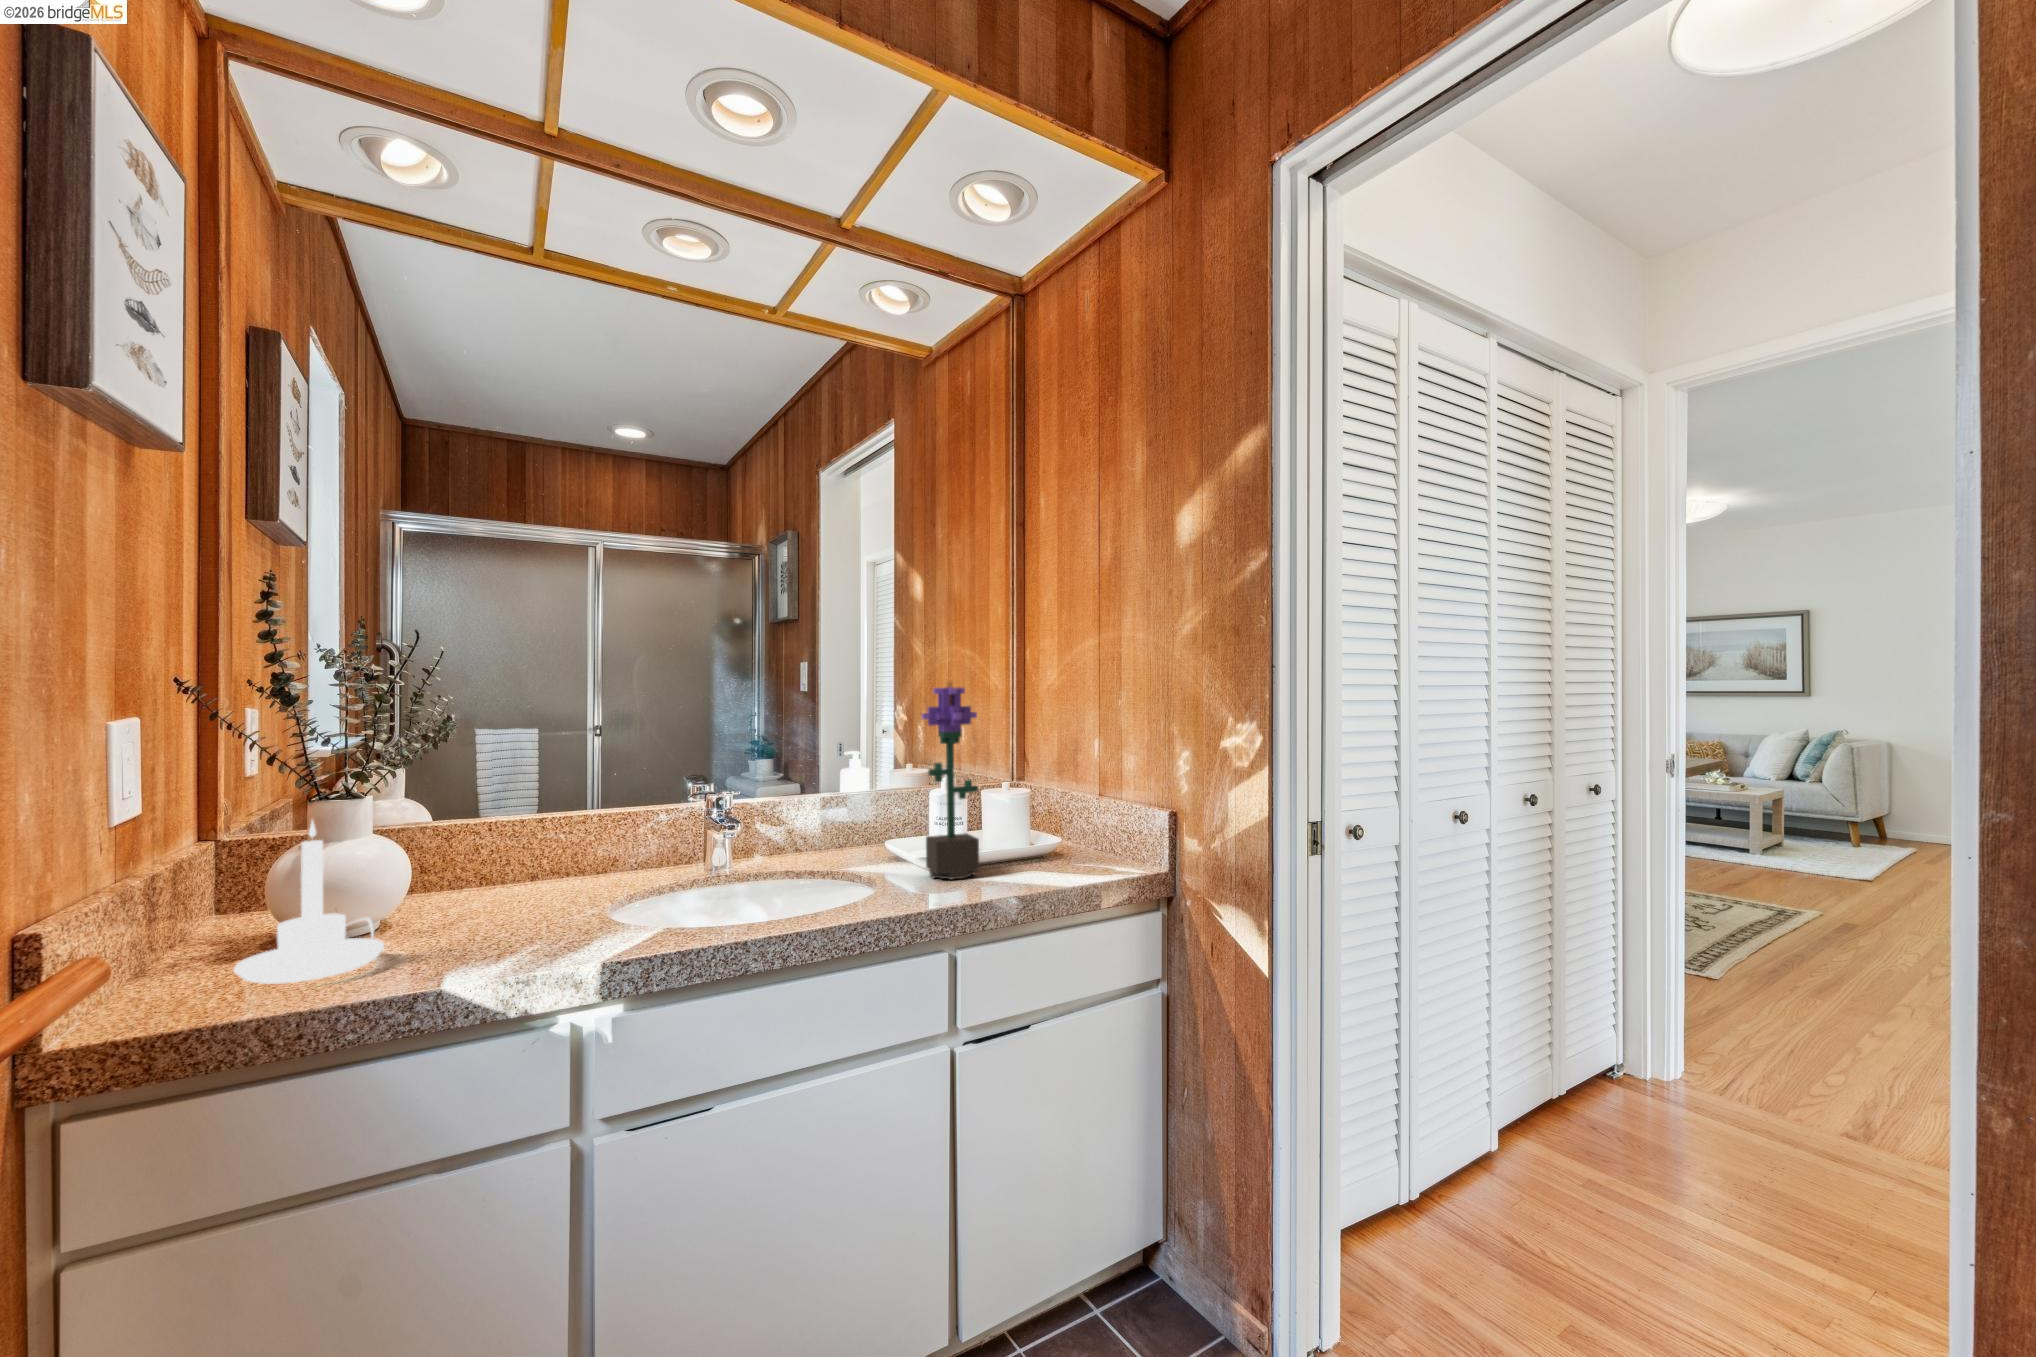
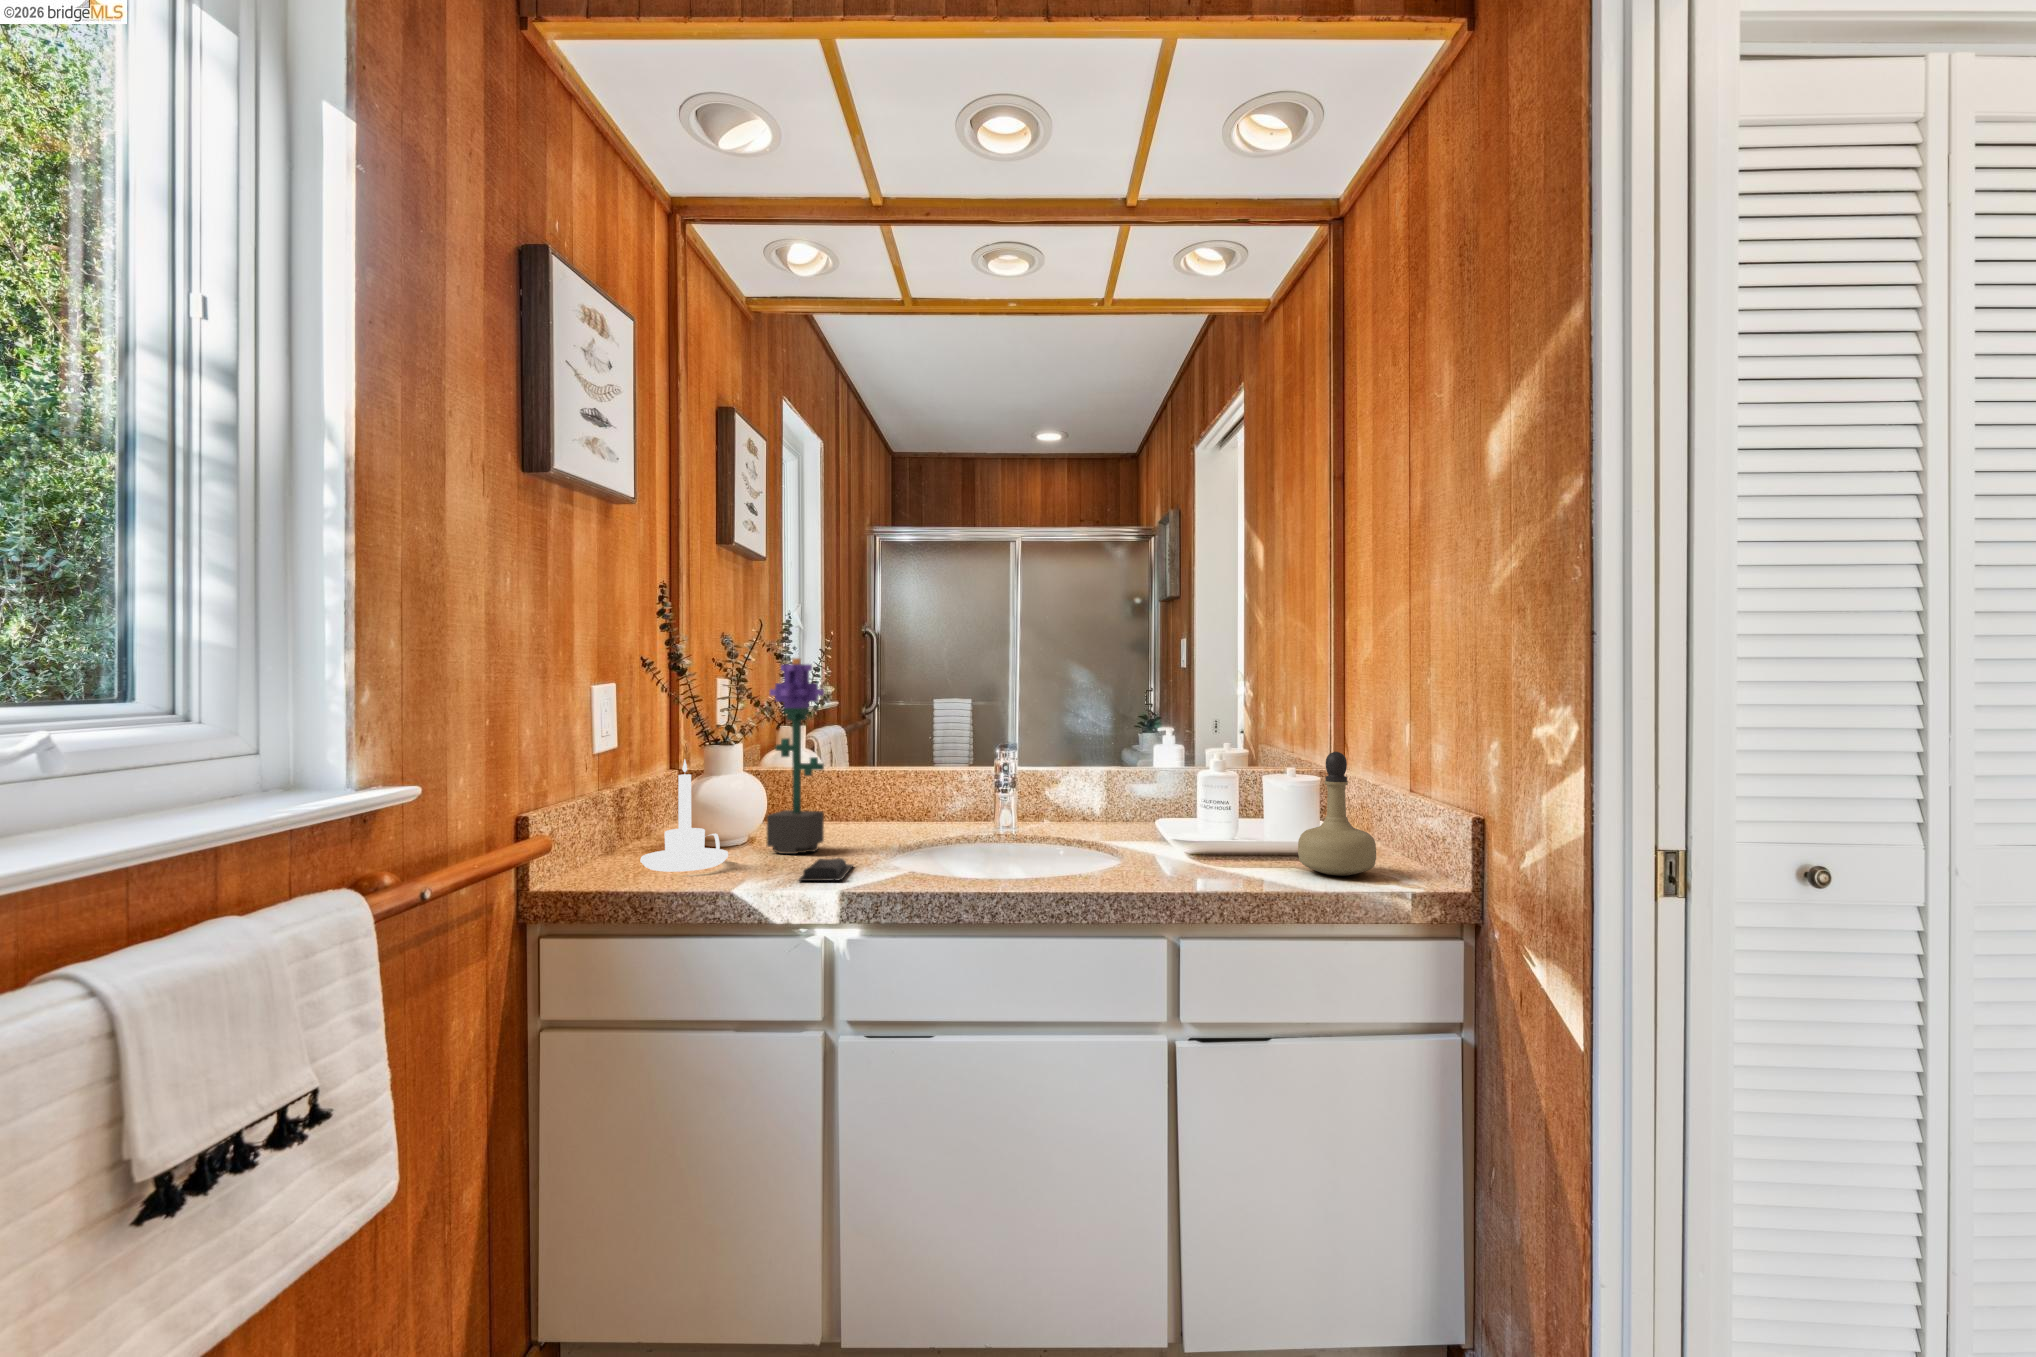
potted flower: present [922,681,979,880] -> present [767,658,824,854]
perfume bottle: none [1017,761,1083,870] -> present [1298,752,1376,876]
soap bar: none [515,924,587,961] -> present [799,858,853,881]

